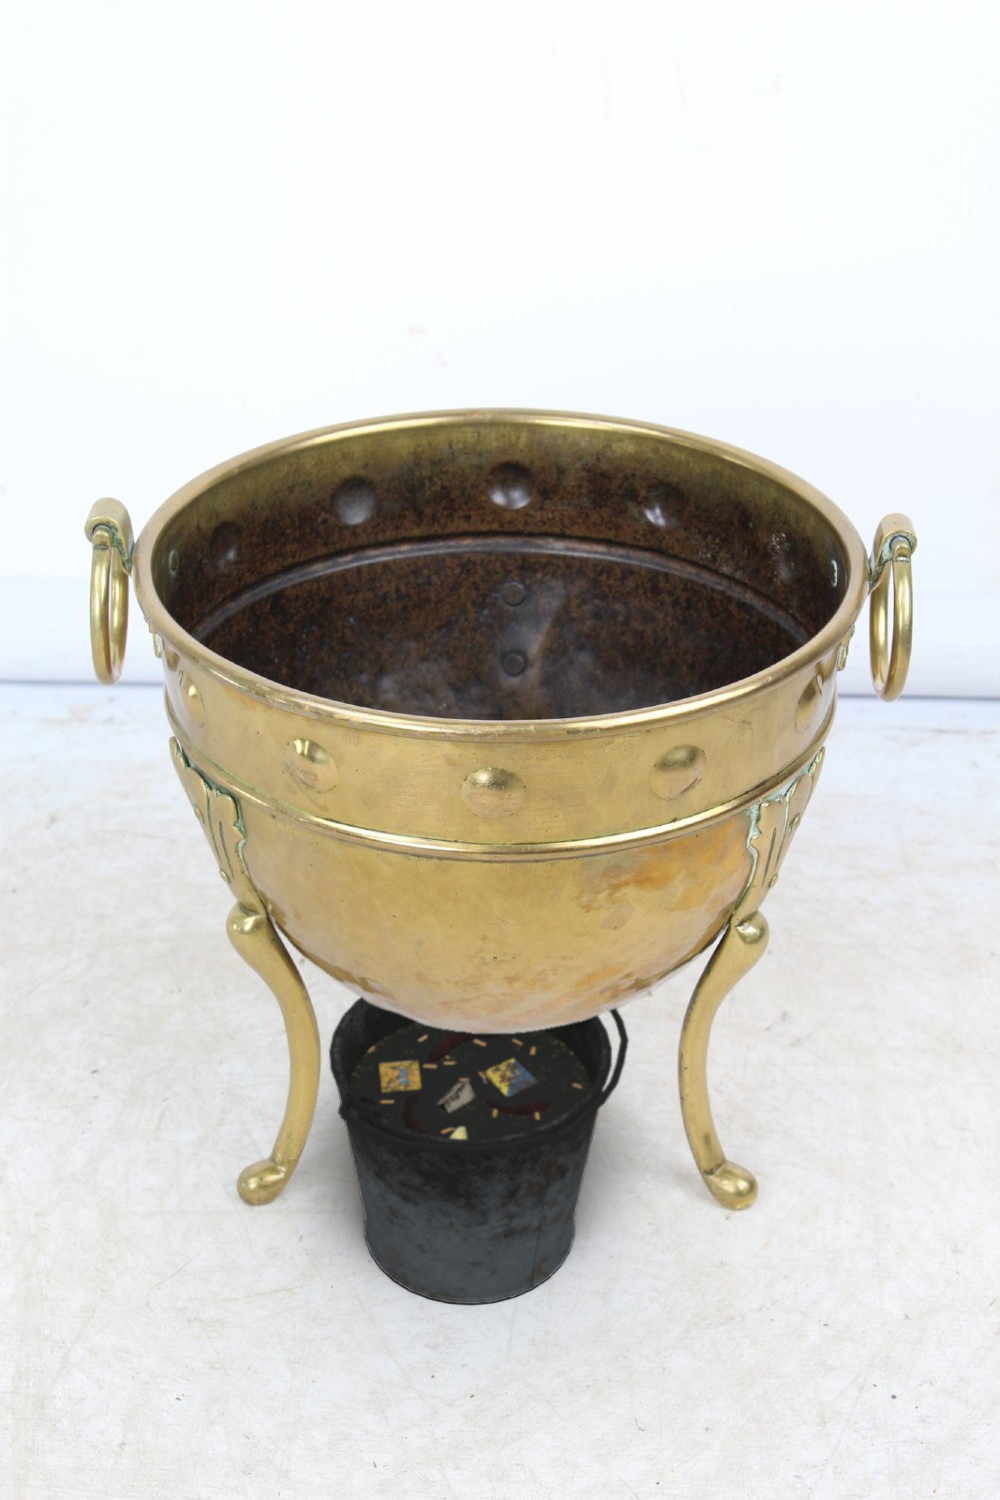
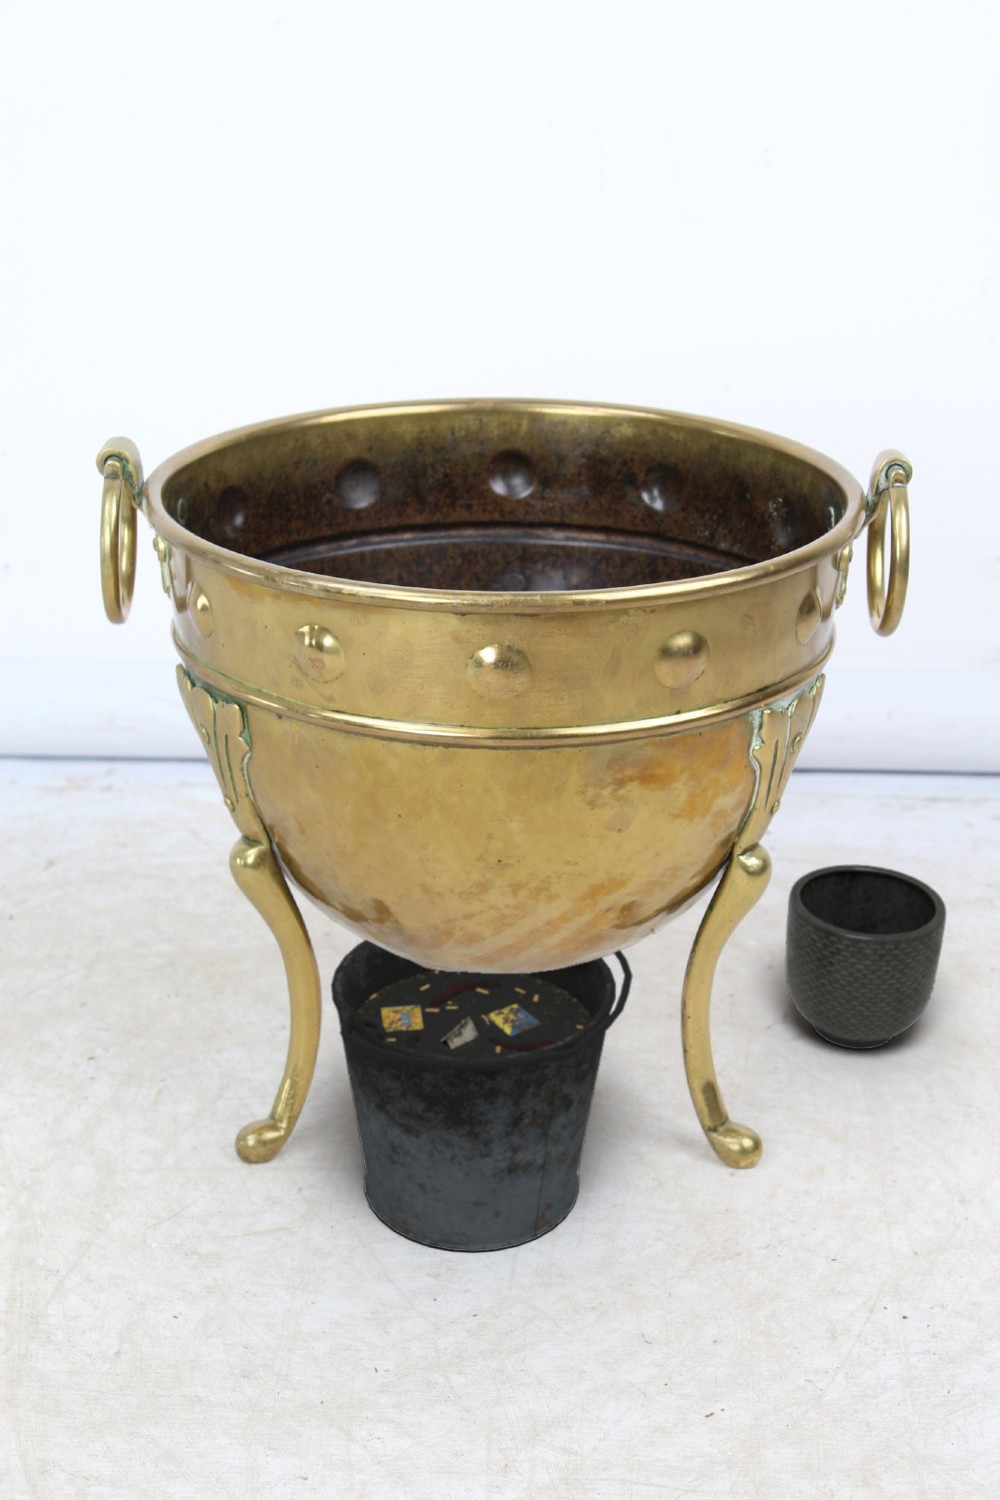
planter: none [784,884,945,1069] -> present [785,864,946,1049]

